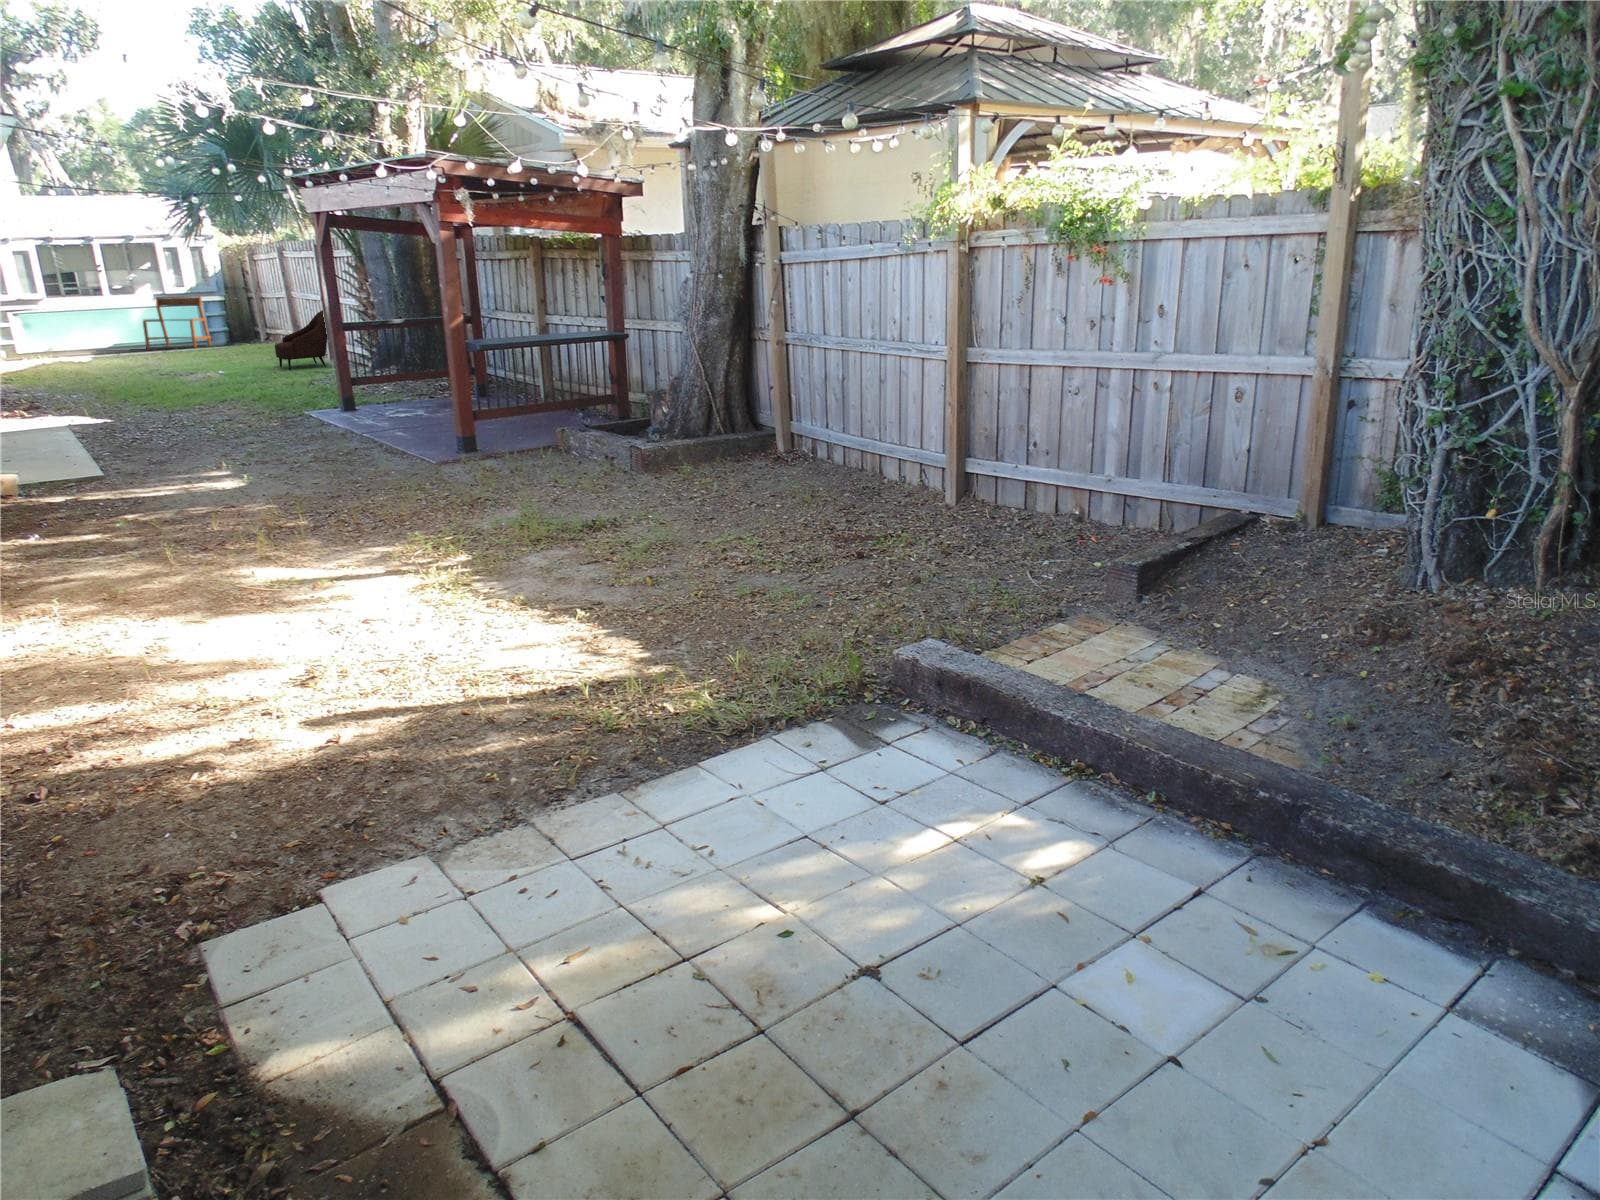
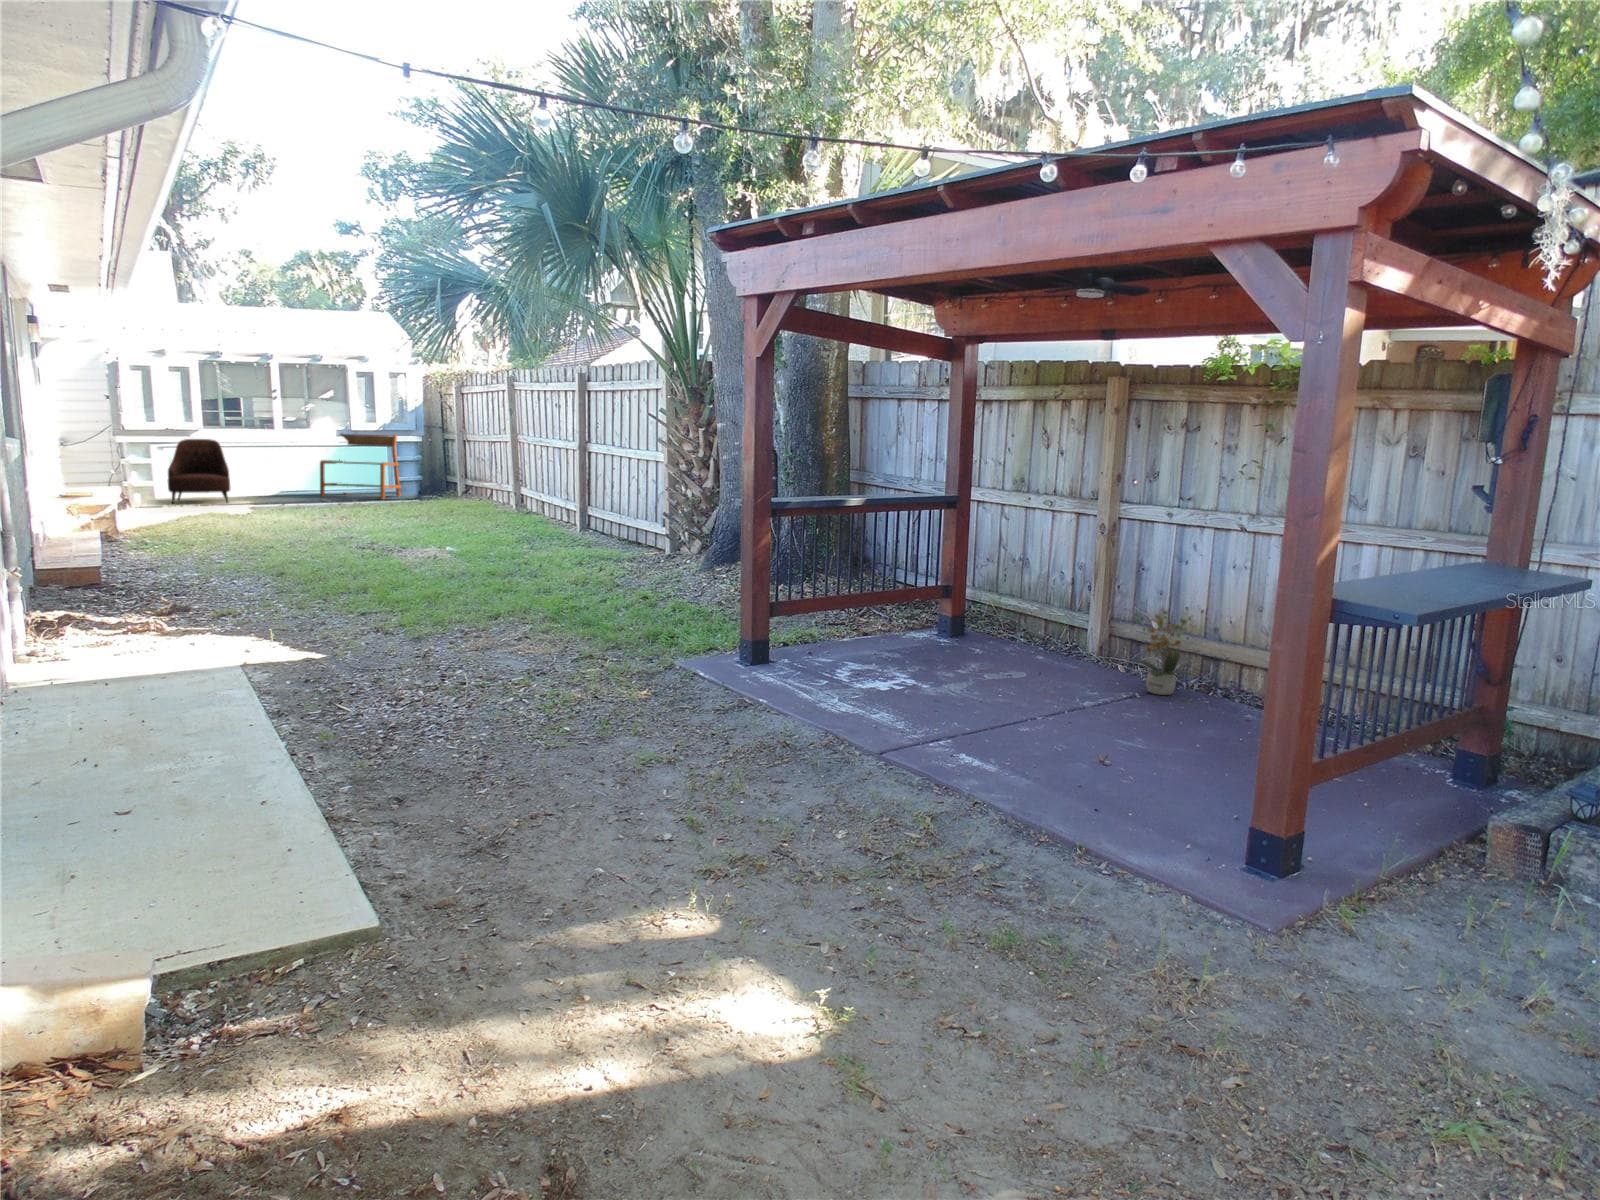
armchair: present [275,310,327,370] -> present [168,439,230,503]
potted plant: none [512,370,542,412] -> present [1132,611,1193,695]

